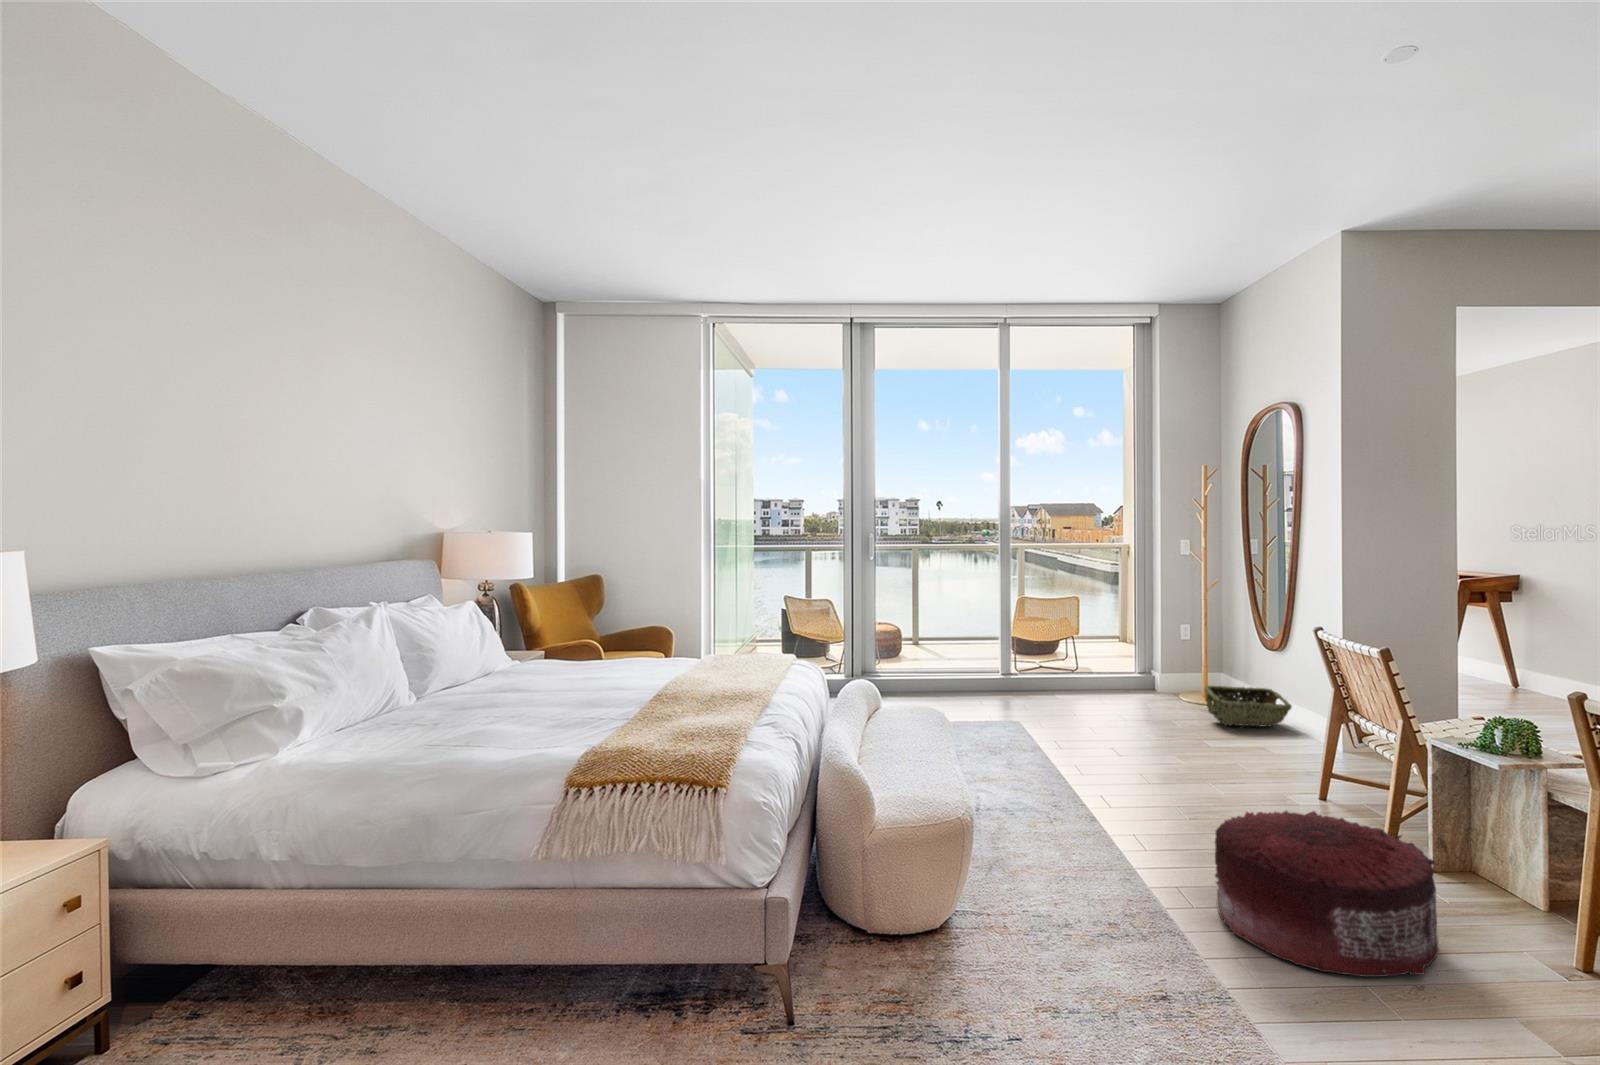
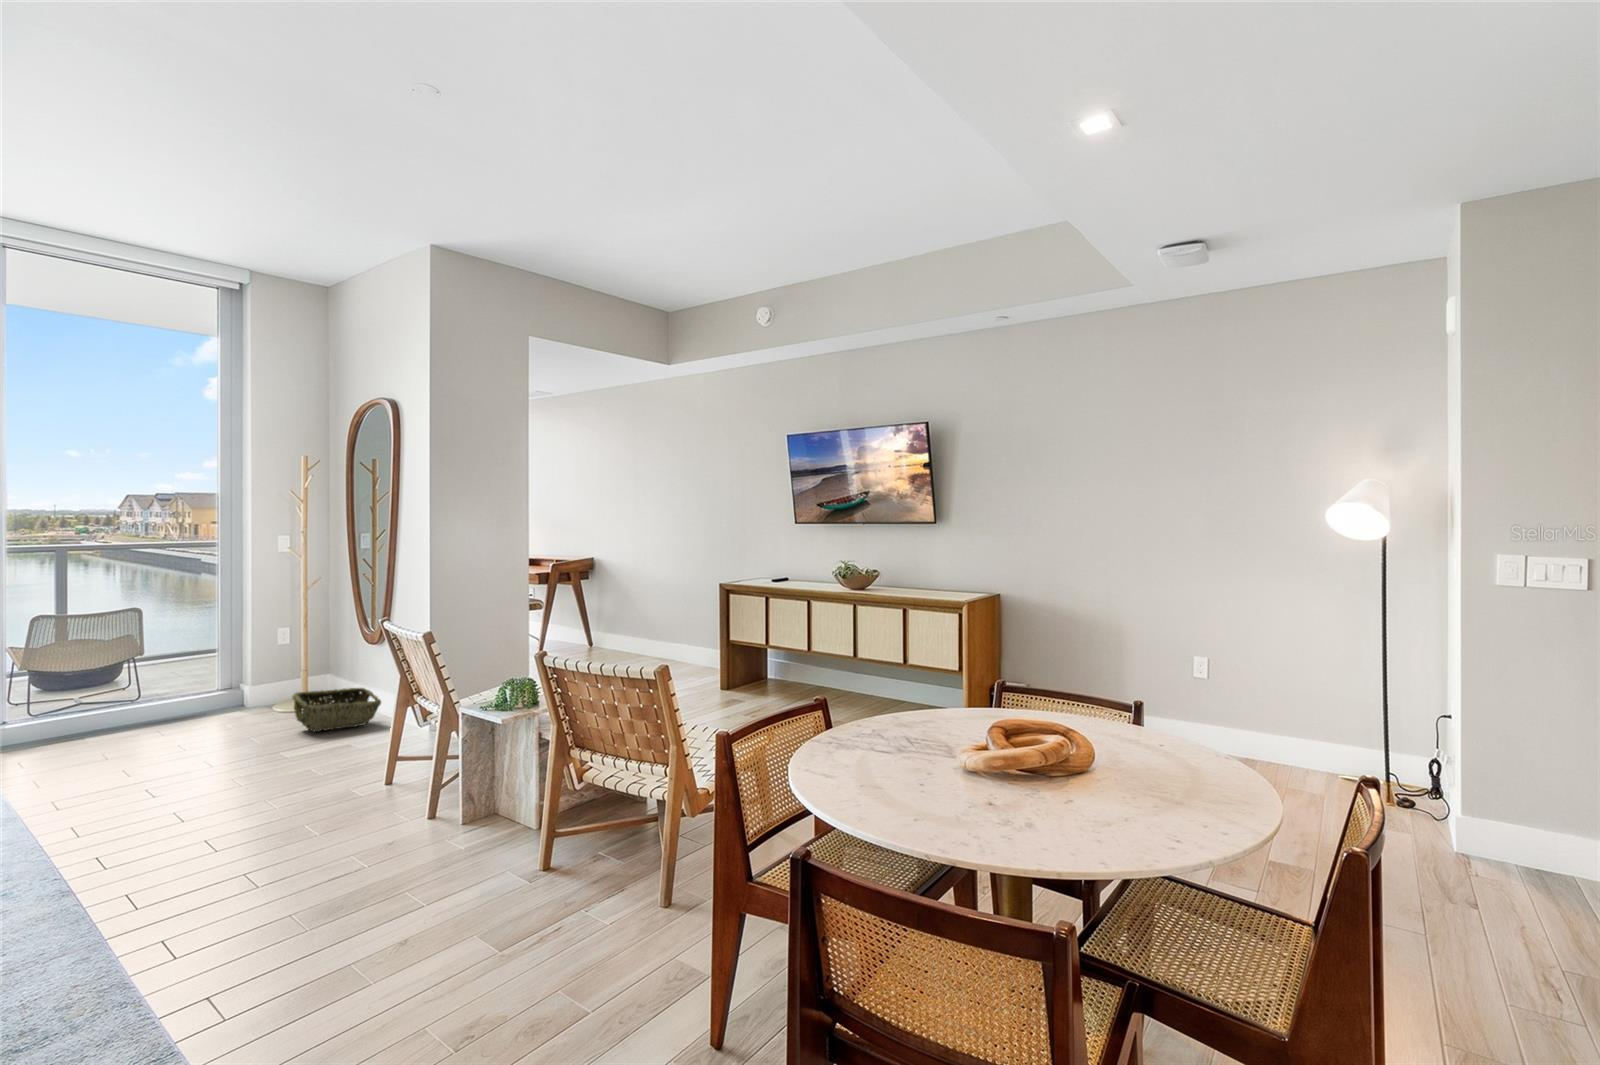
pouf: present [1215,811,1439,977] -> none [244,790,445,938]

